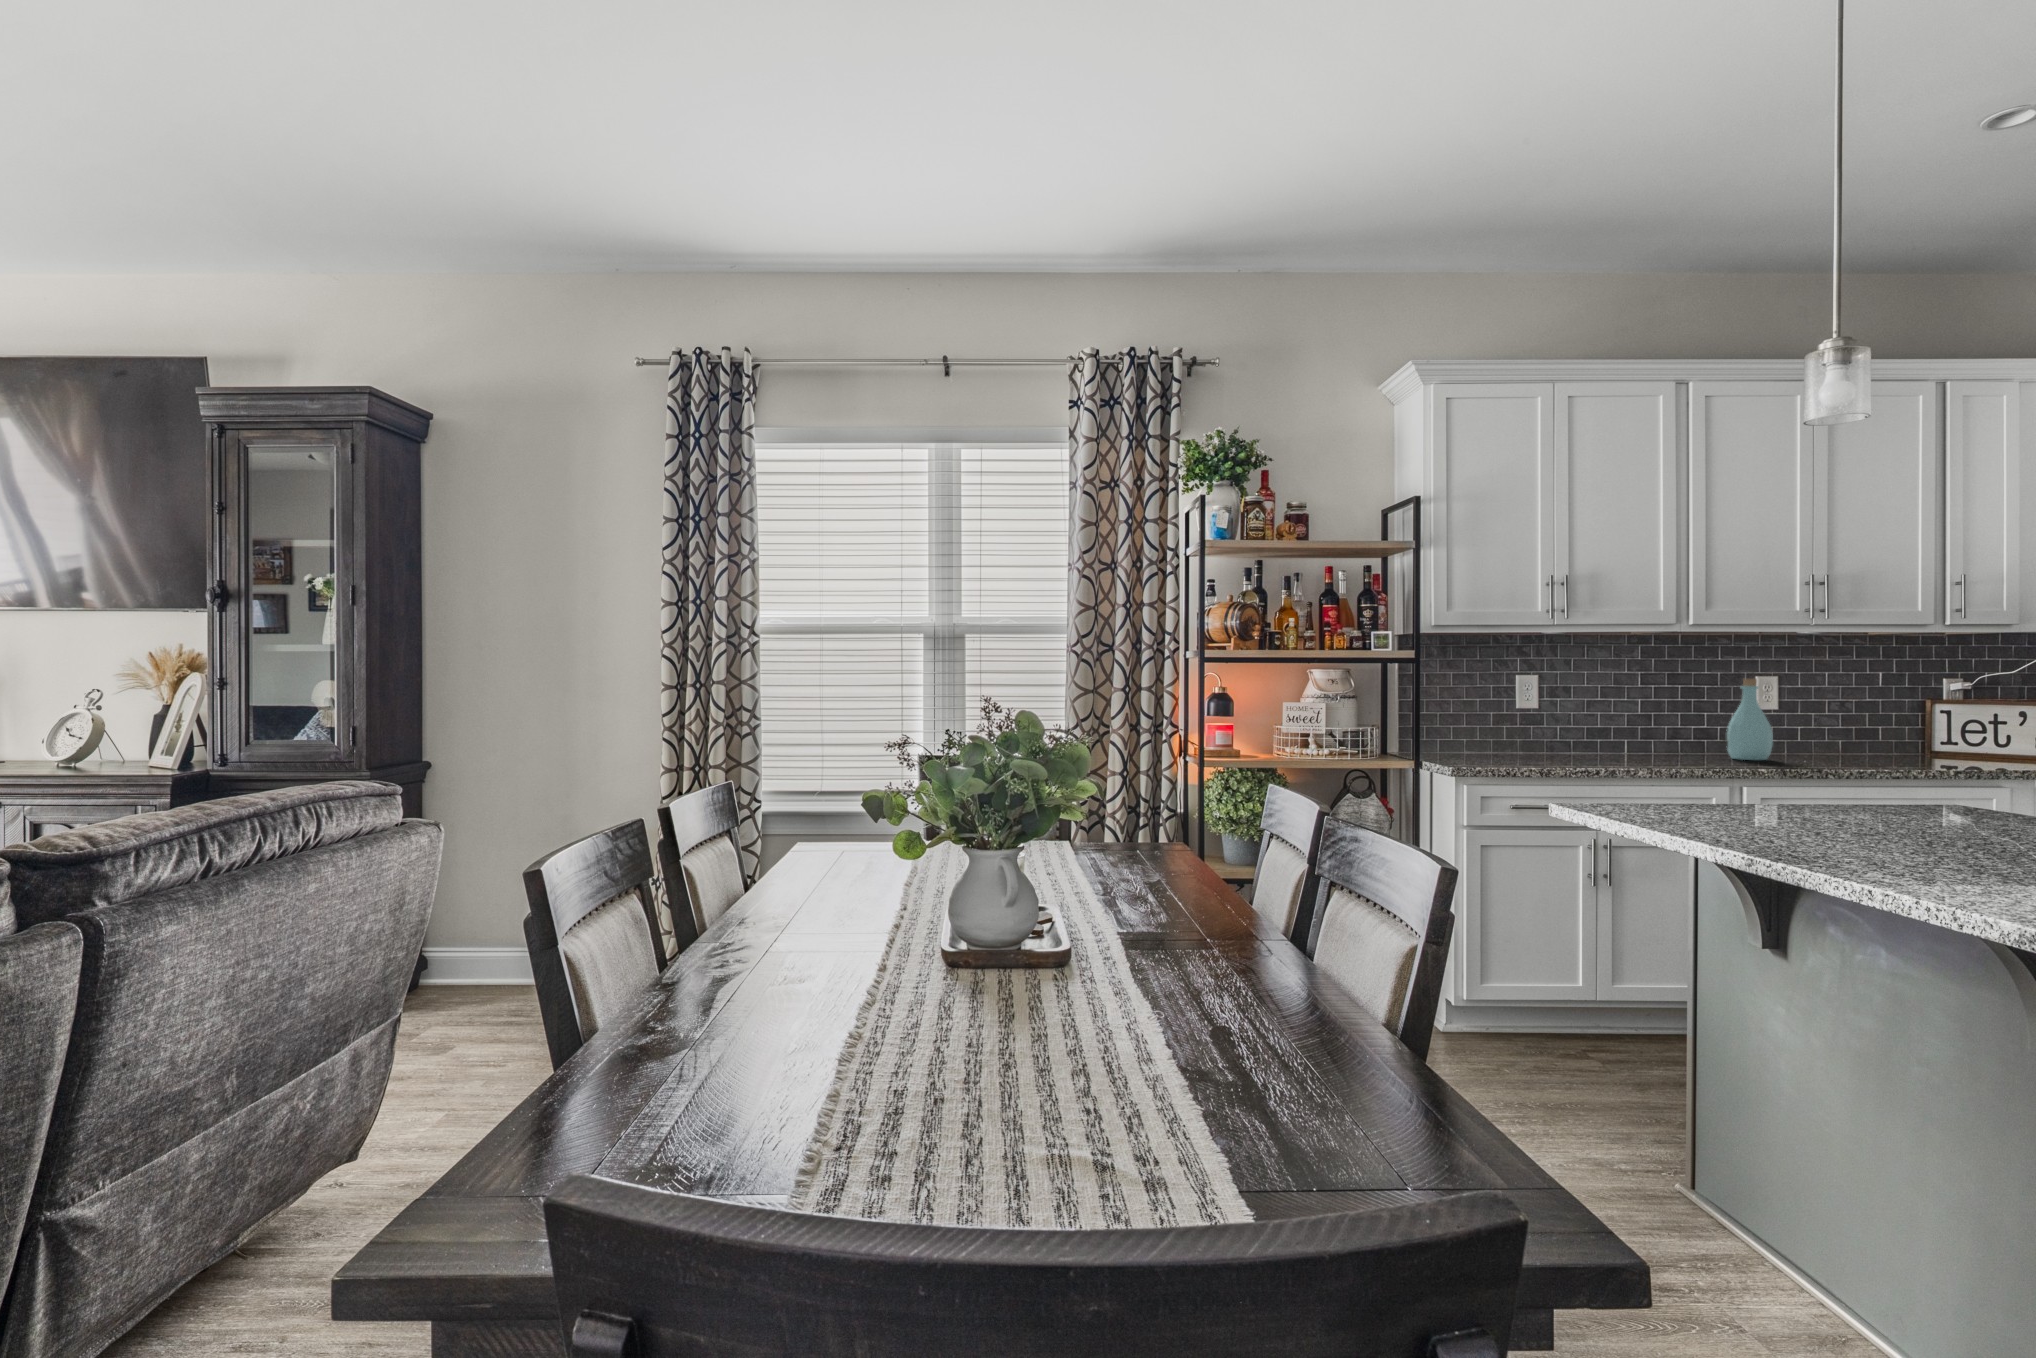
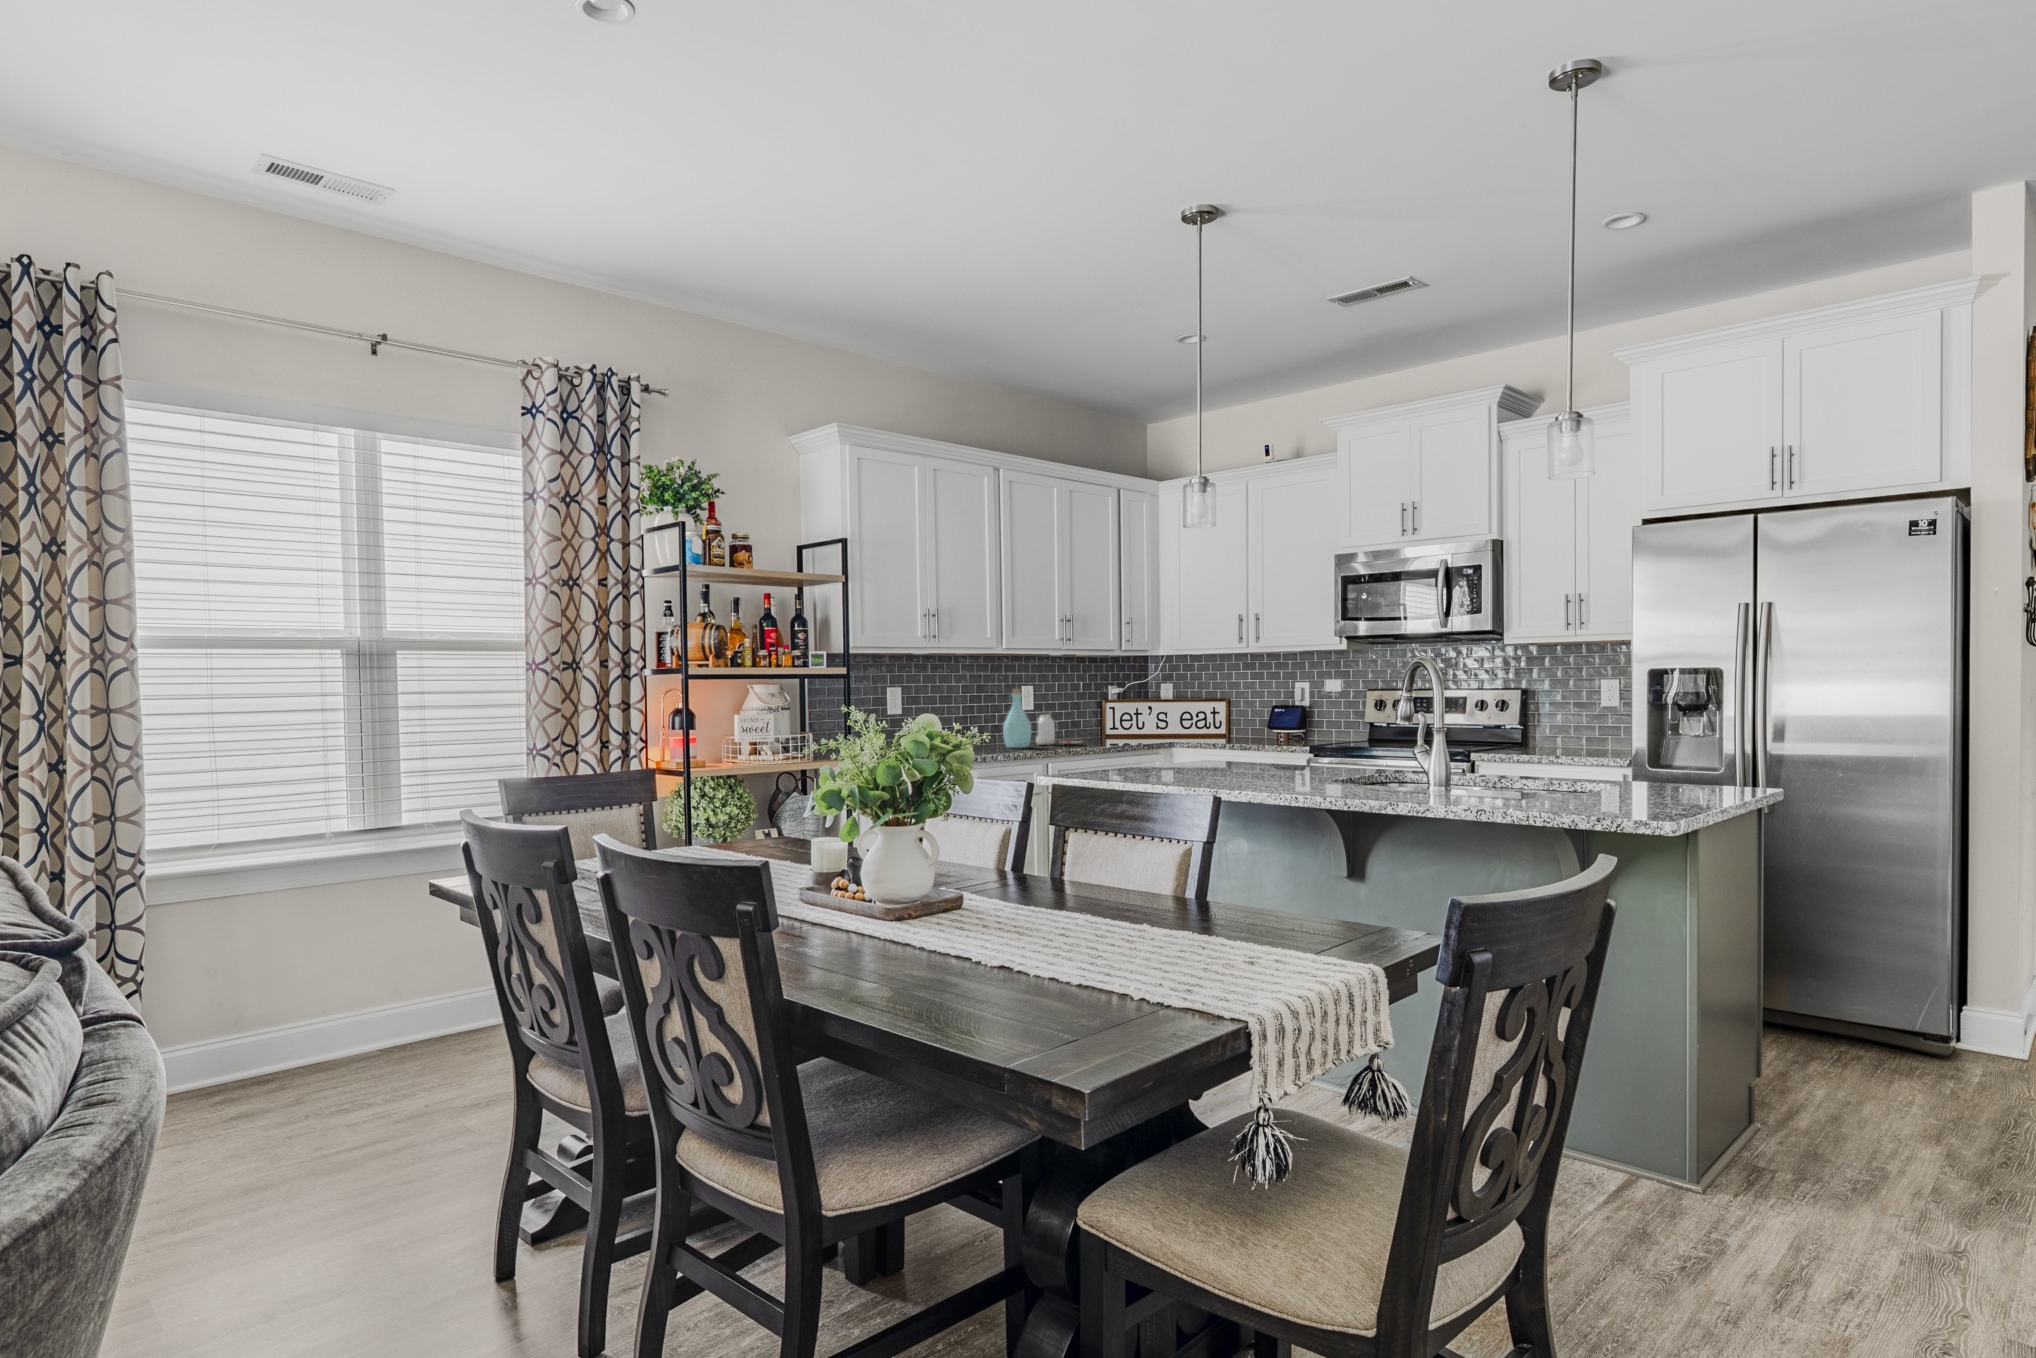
jar: none [1794,715,1881,760] -> present [1036,714,1078,745]

